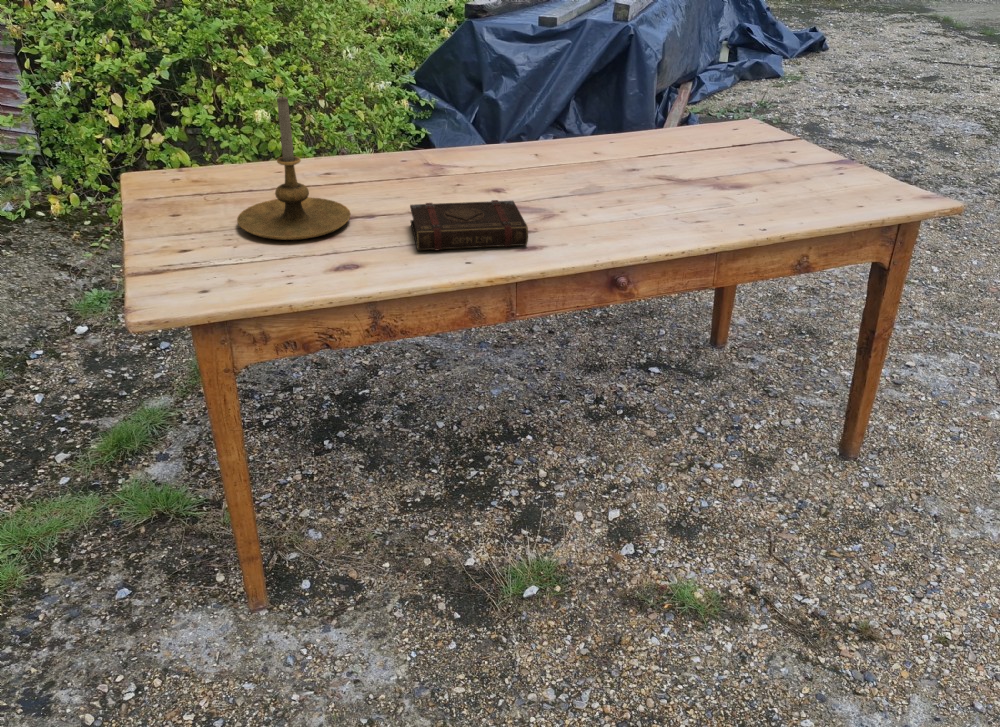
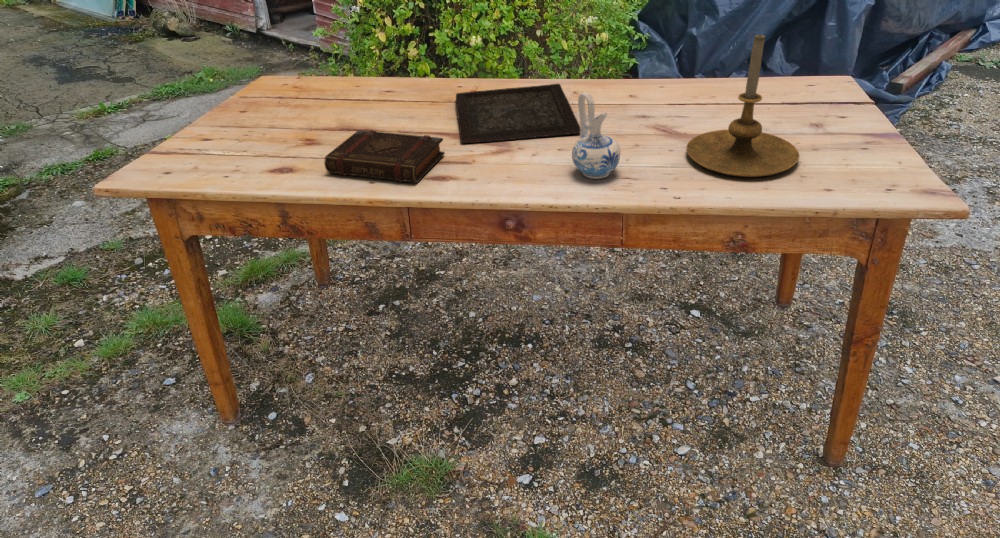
candle holder: present [237,97,351,240] -> present [686,35,799,177]
ceramic pitcher: none [653,136,700,219] -> present [572,92,620,179]
tray: none [438,147,612,208] -> present [456,84,580,143]

